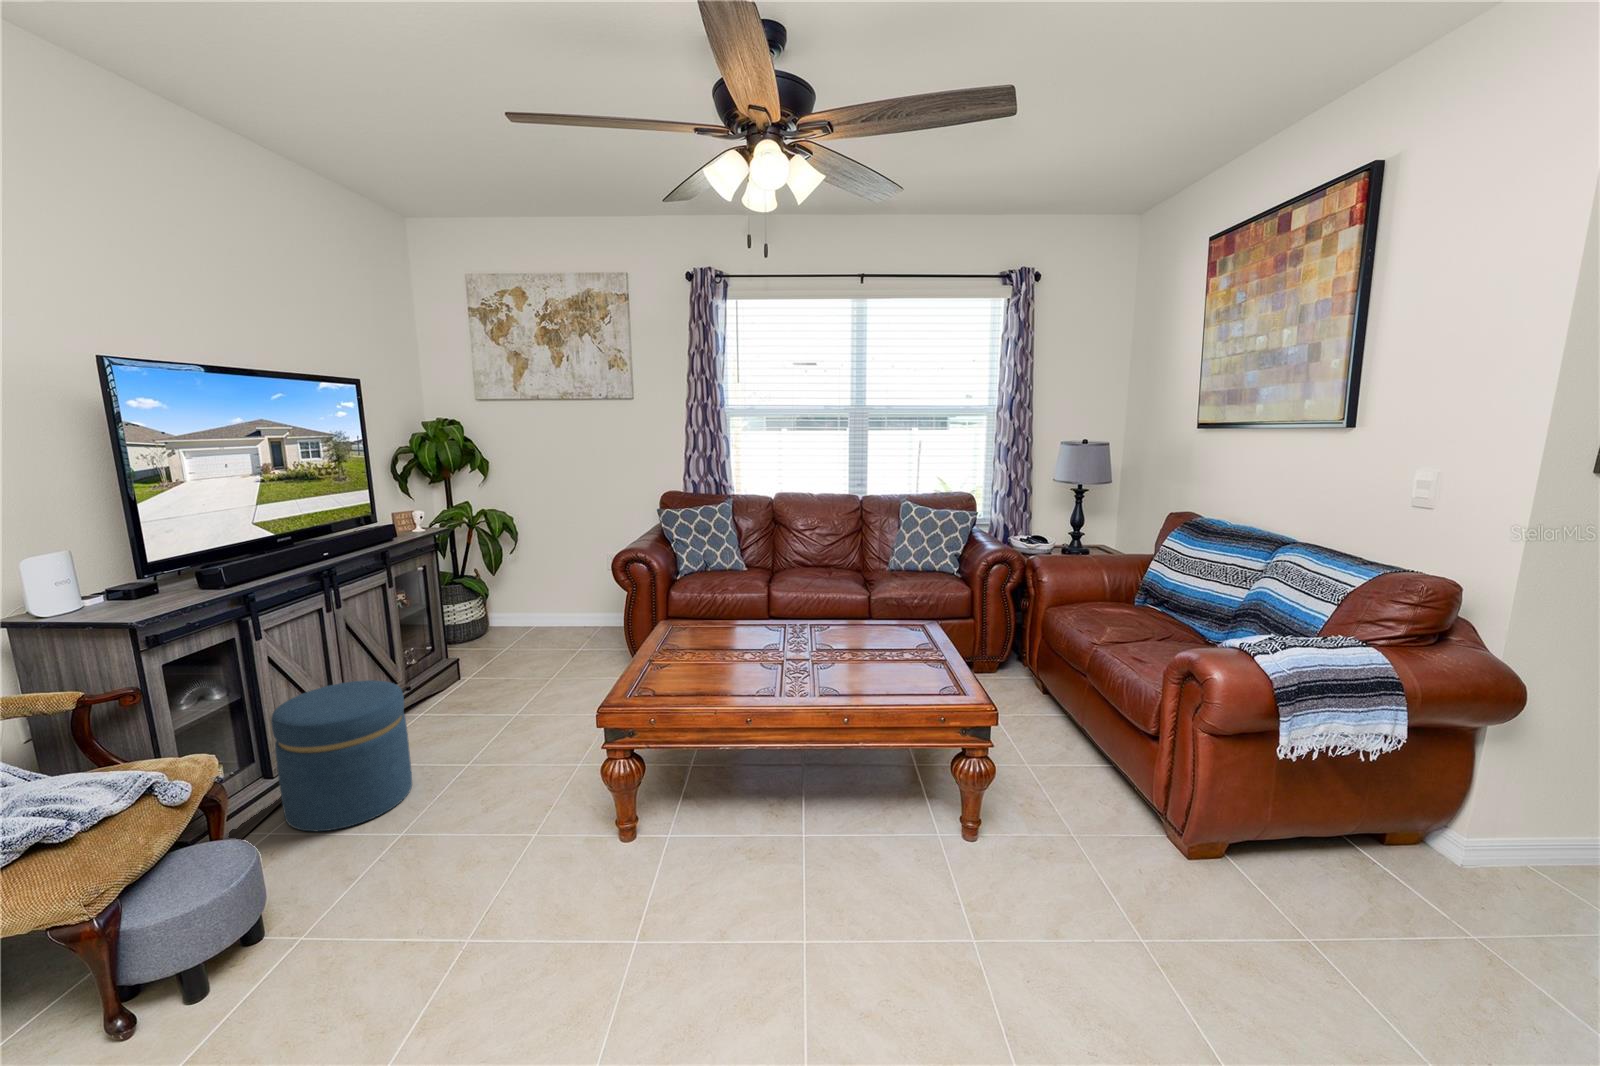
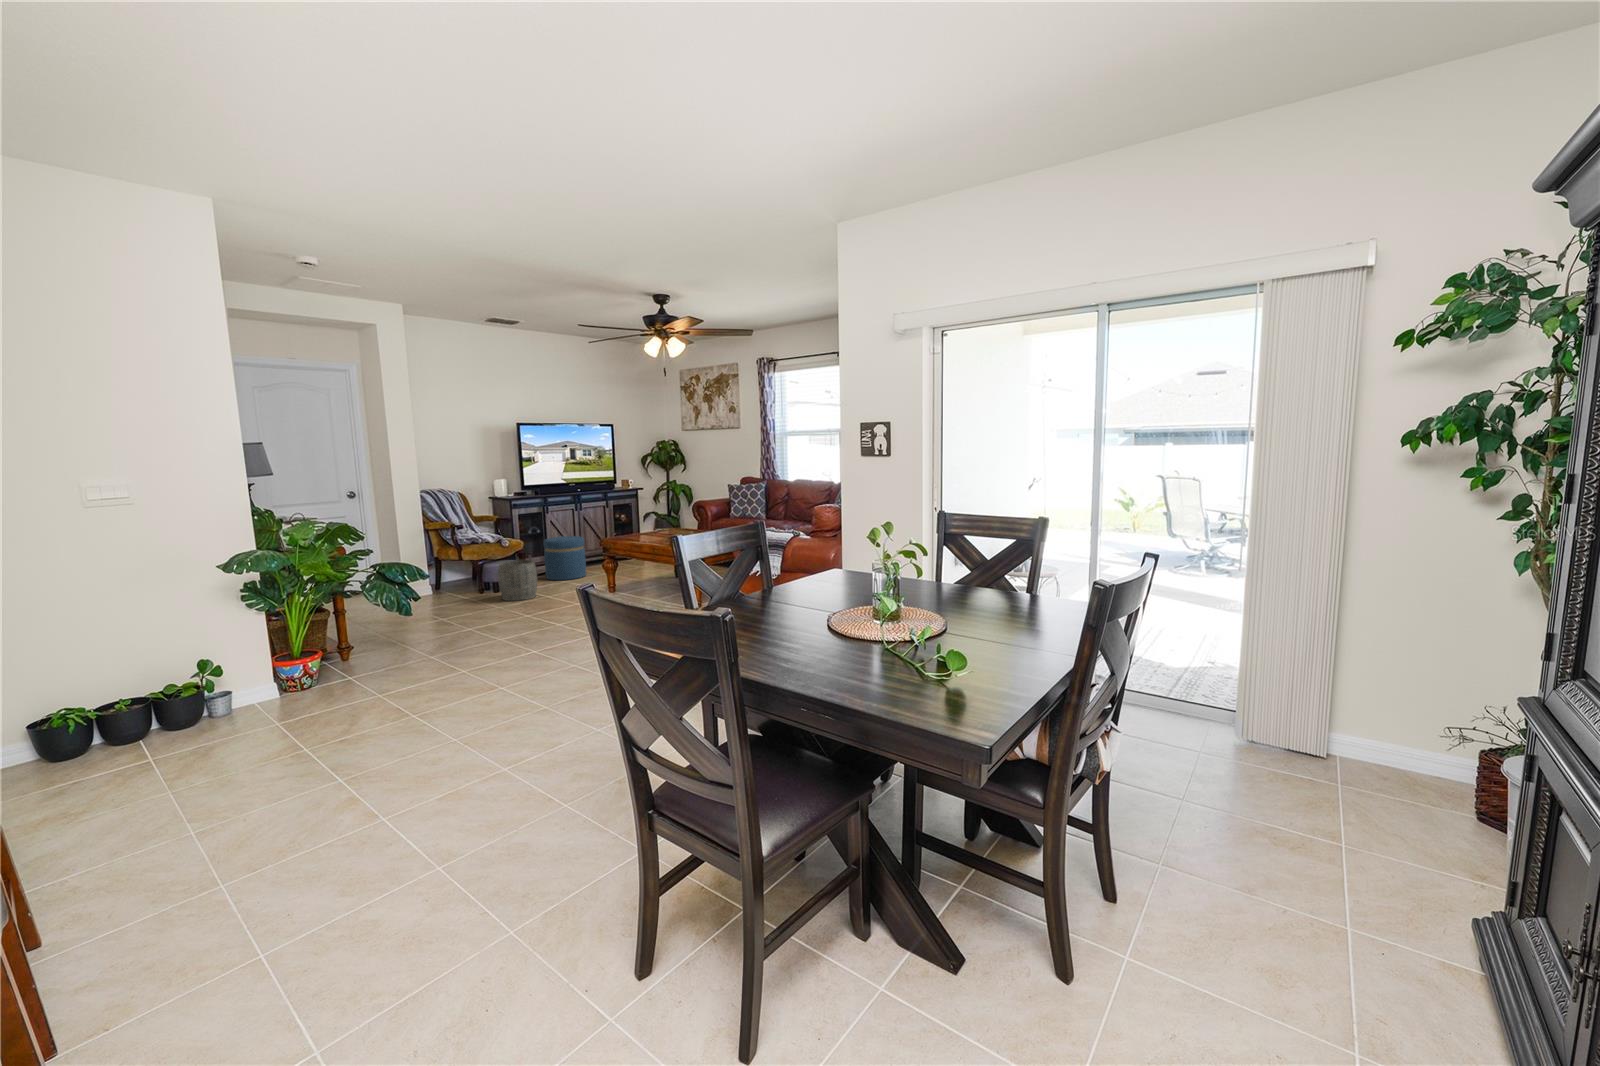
woven basket: none [249,829,406,1023] -> present [498,560,537,601]

